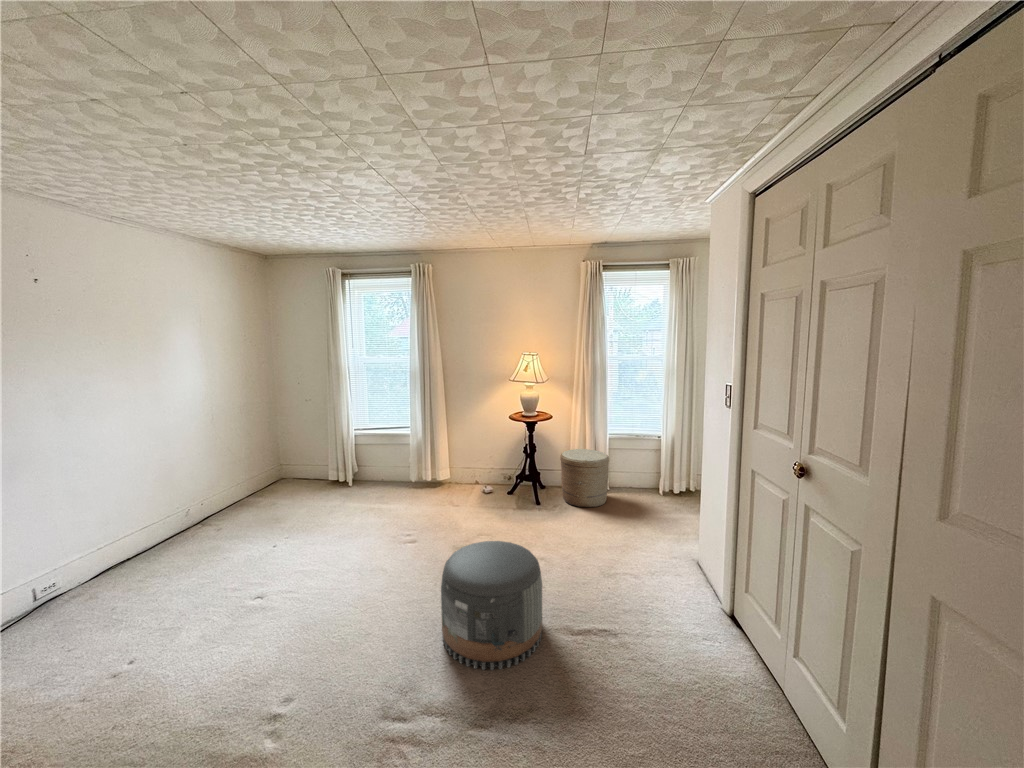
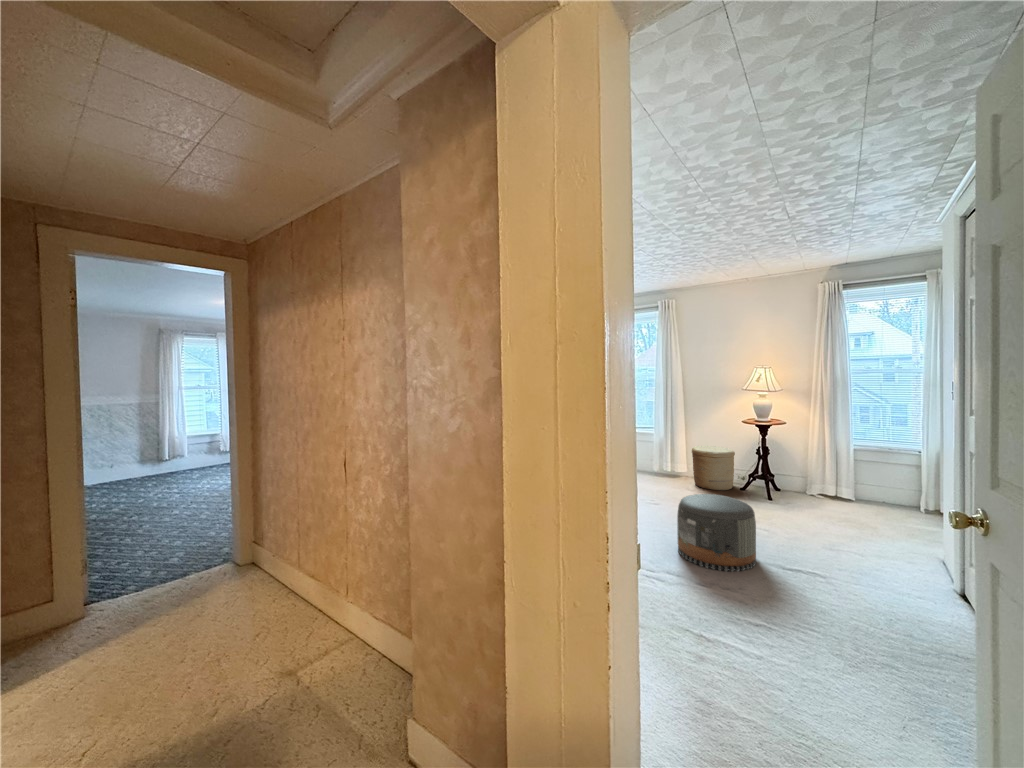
woven basket: present [560,449,609,507] -> present [692,446,735,490]

